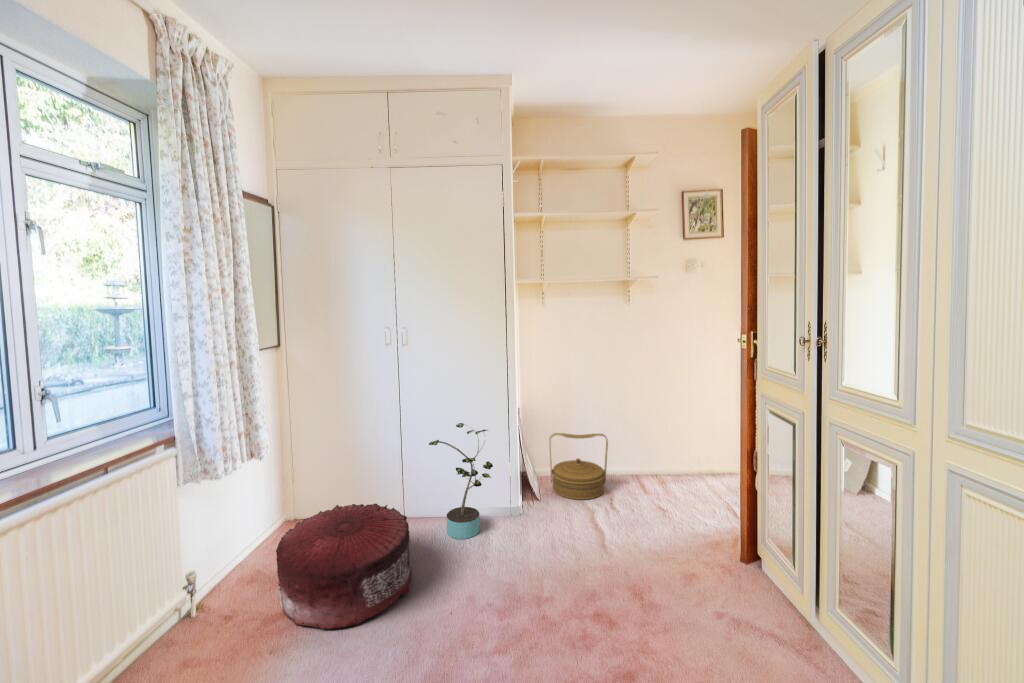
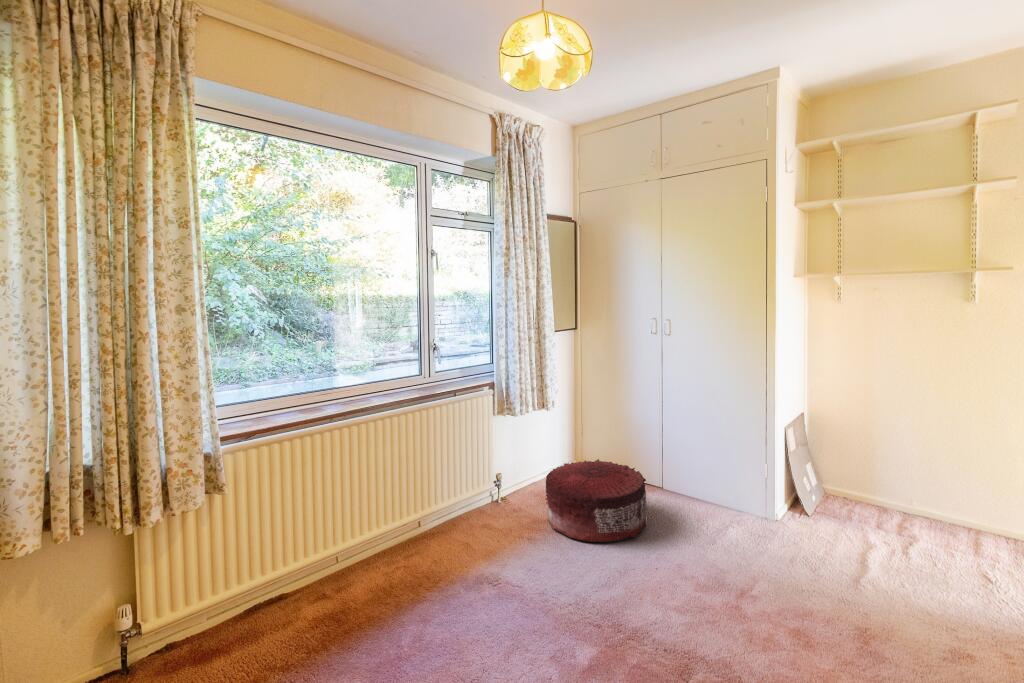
potted plant: present [429,423,493,539] -> none [680,412,745,522]
woven basket: present [549,433,608,500] -> none [838,446,924,532]

